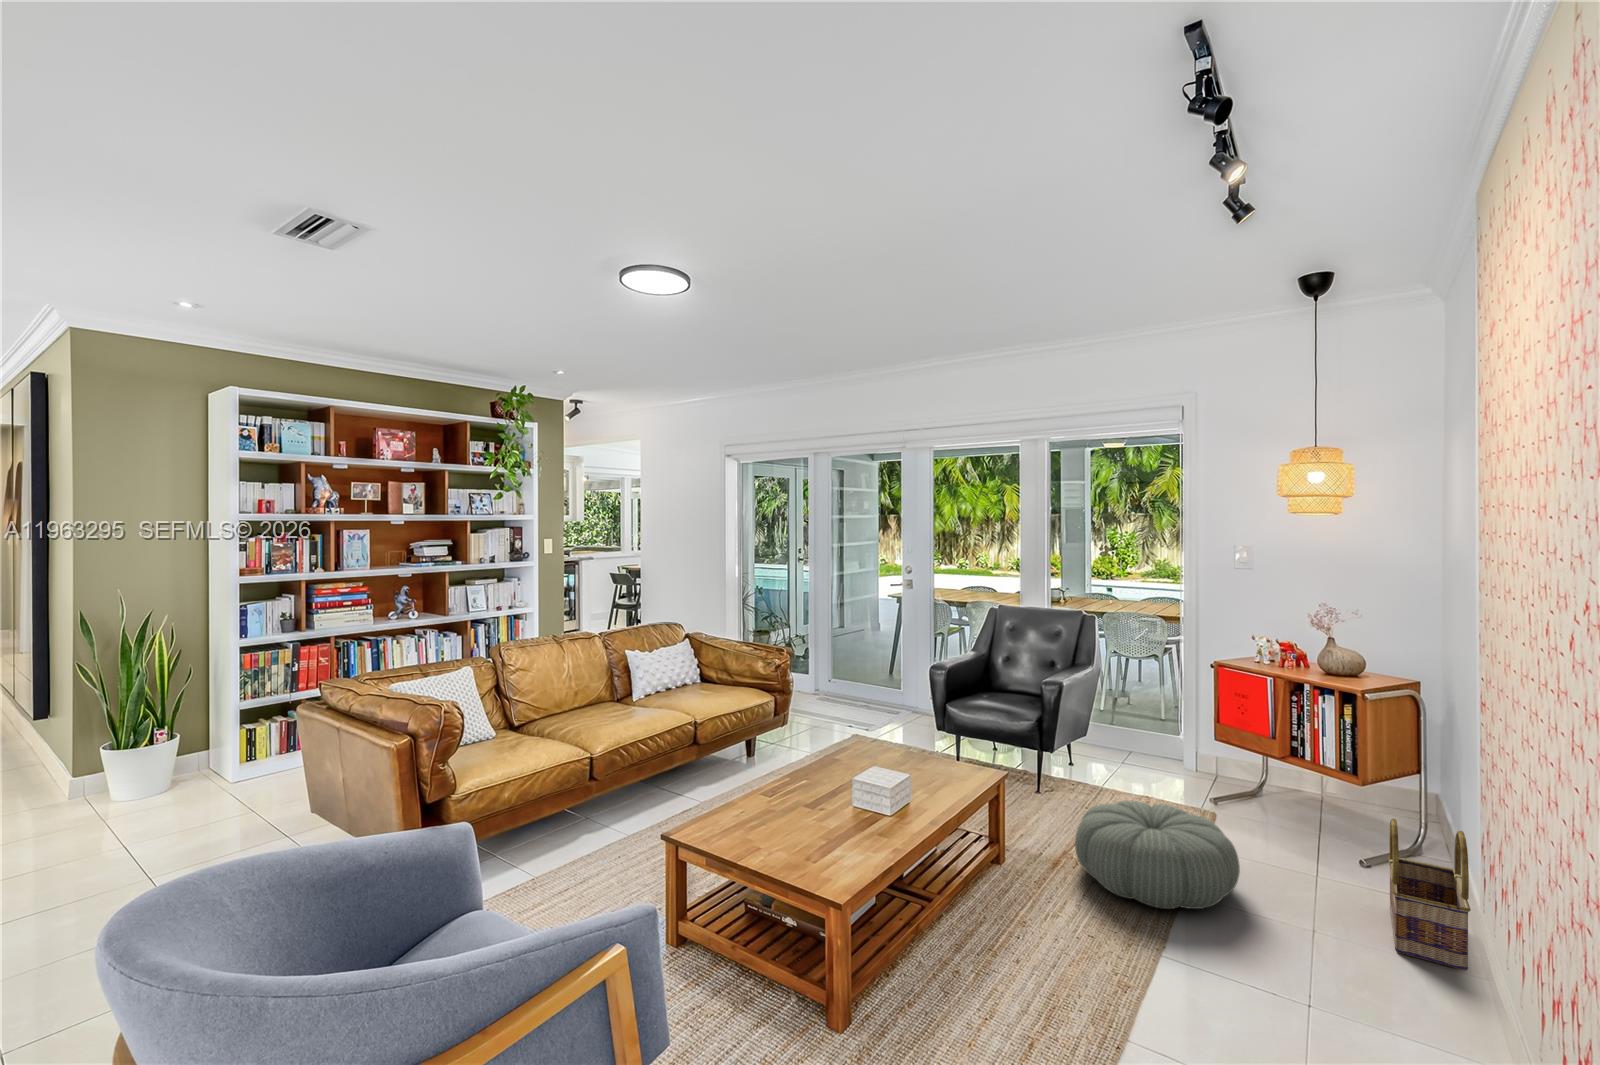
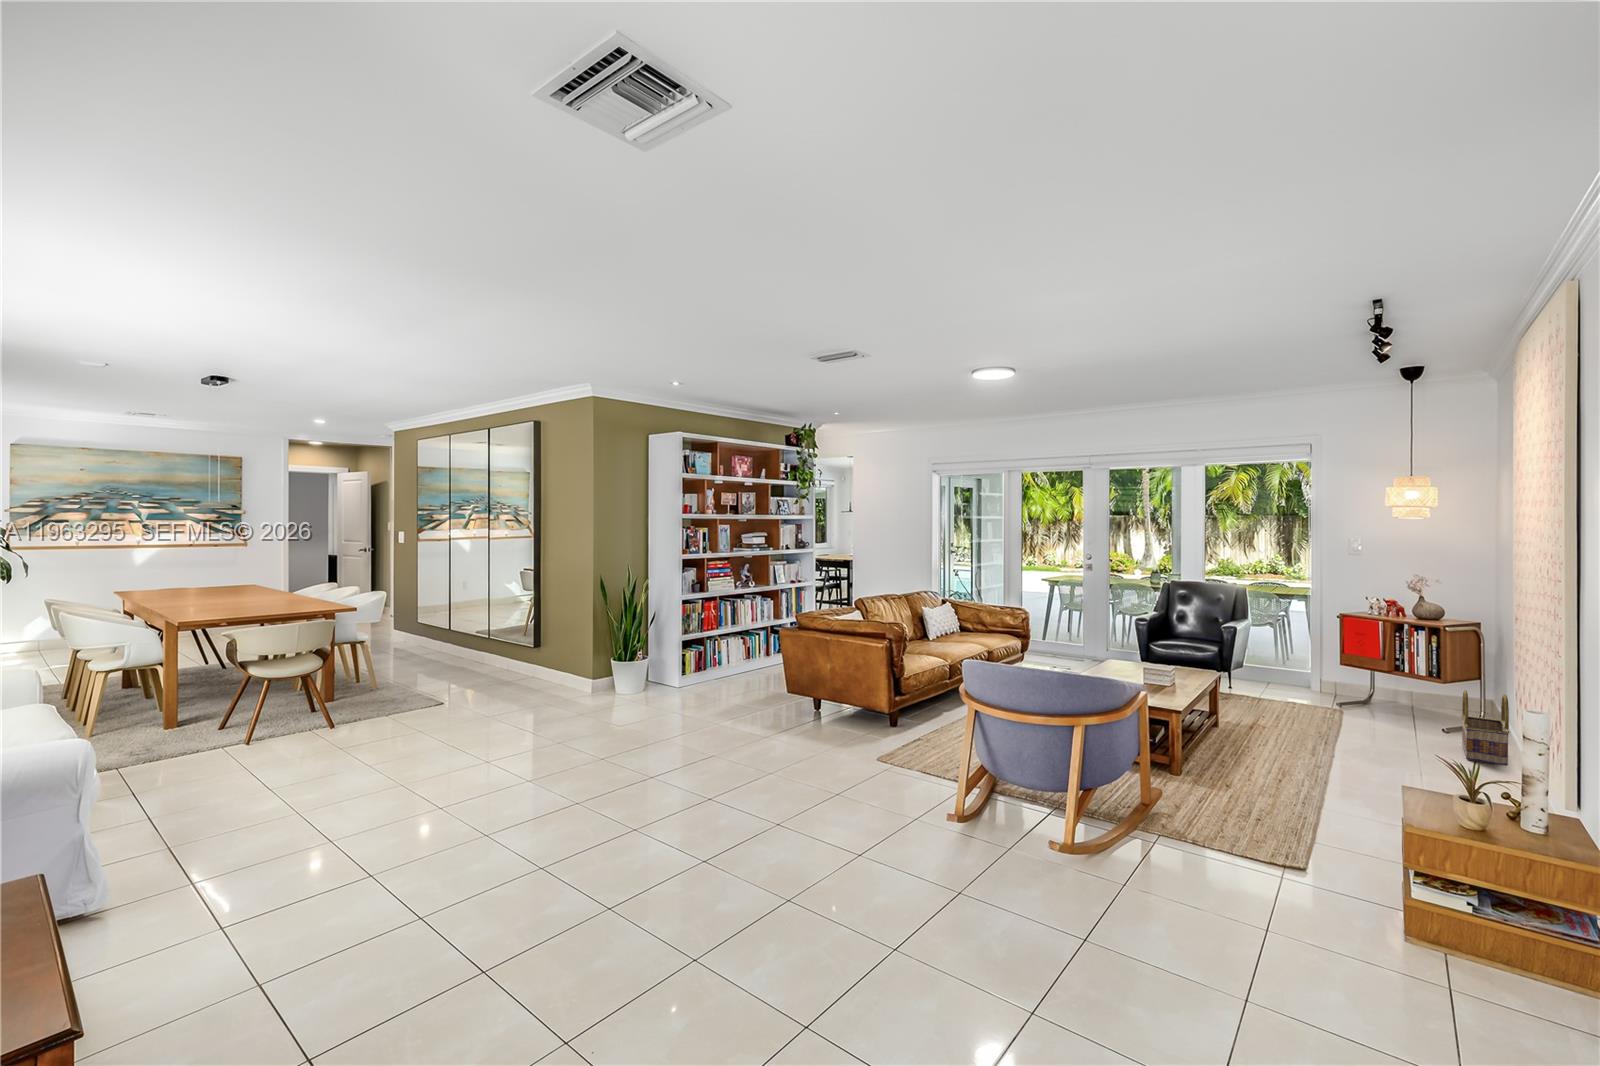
pouf: present [1075,800,1240,909] -> none [1265,691,1371,743]

